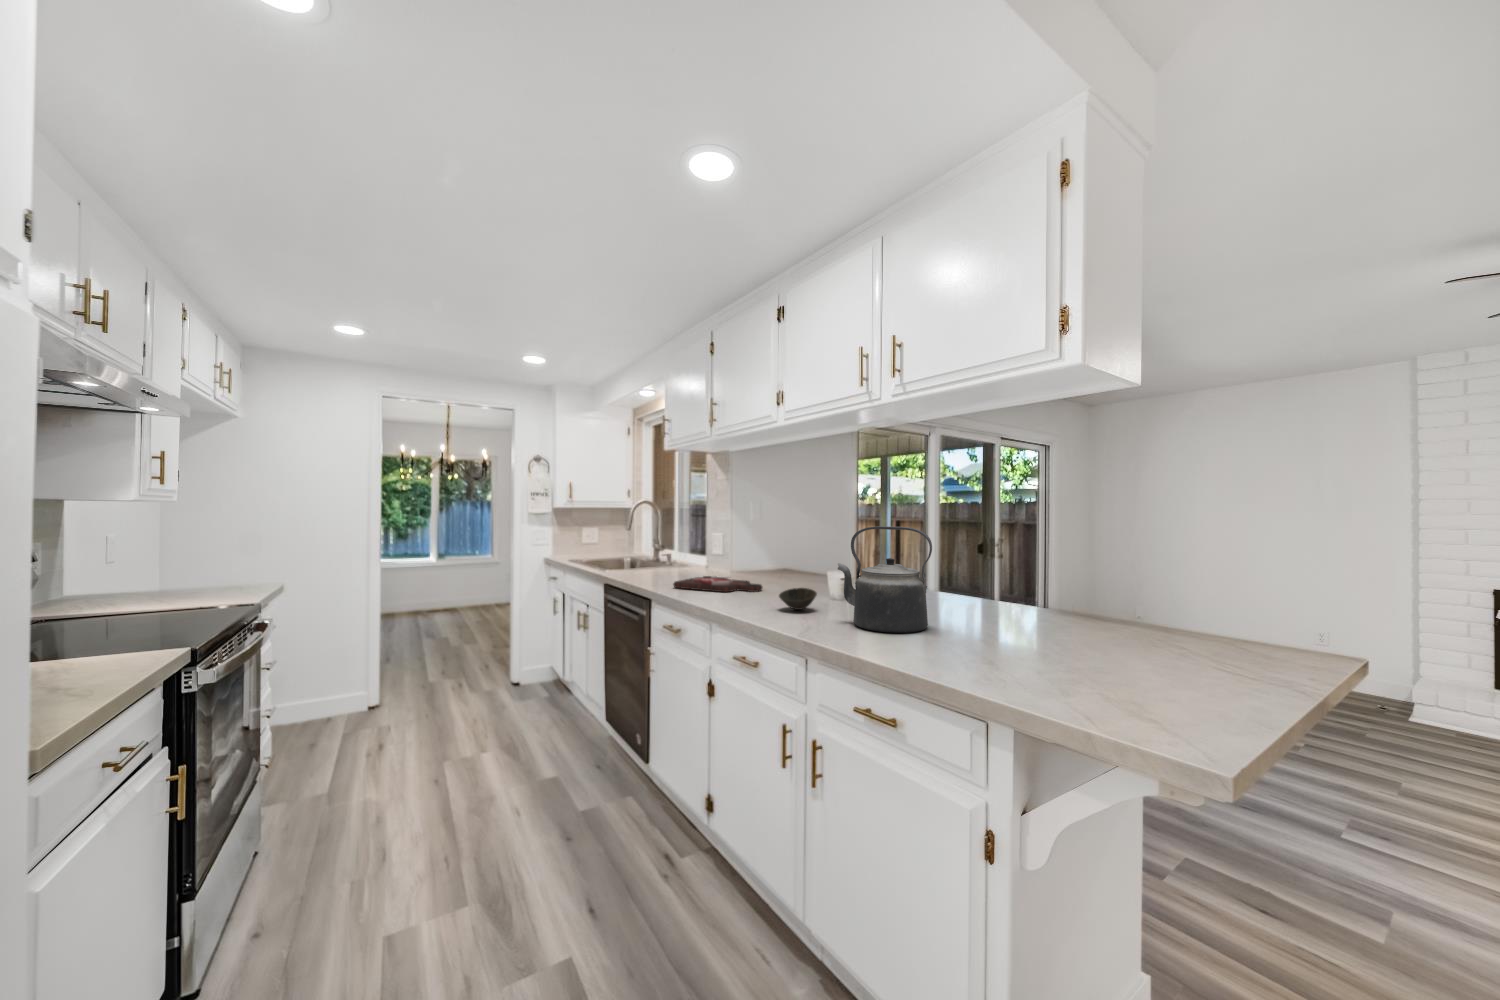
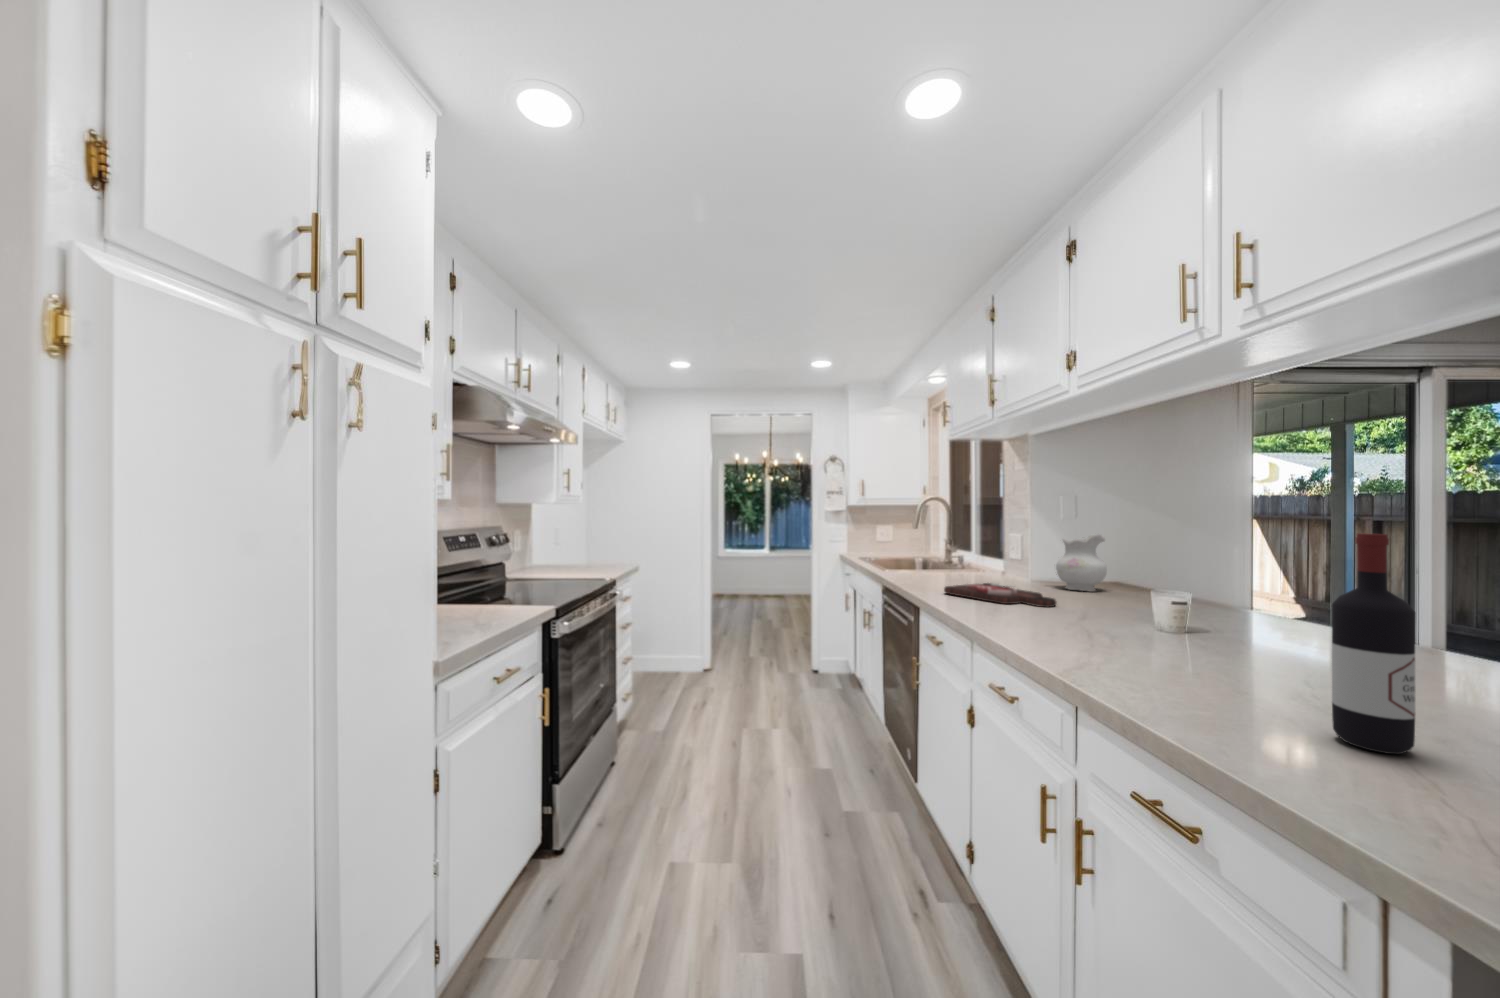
kettle: present [838,526,932,633] -> none [1141,527,1320,695]
ceramic pitcher: none [747,529,787,577] -> present [1056,534,1107,592]
wine bottle: none [948,530,982,654] -> present [1332,533,1415,754]
bowl: present [779,588,817,610] -> none [1031,607,1119,642]

